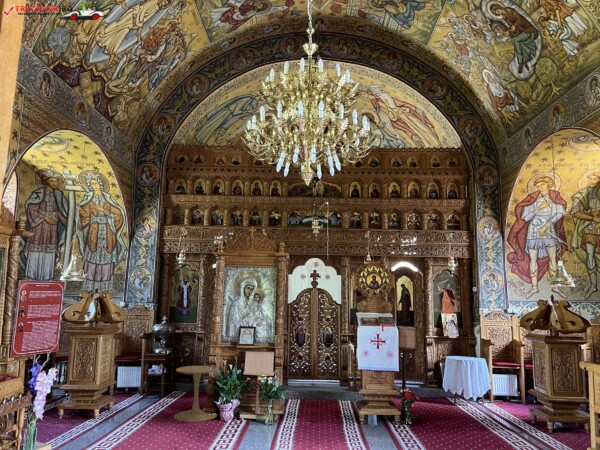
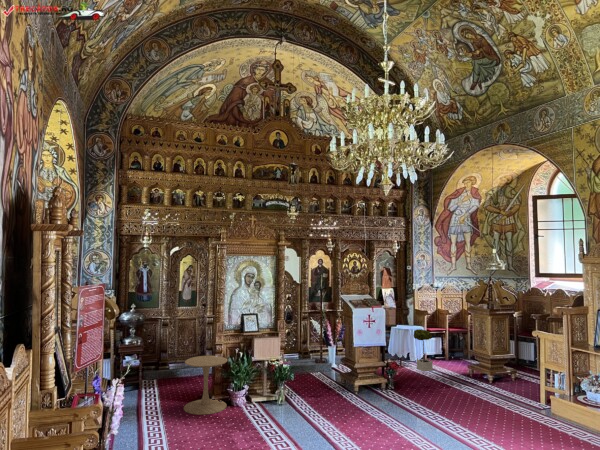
potted tree: none [460,358,484,410] -> present [414,329,433,371]

